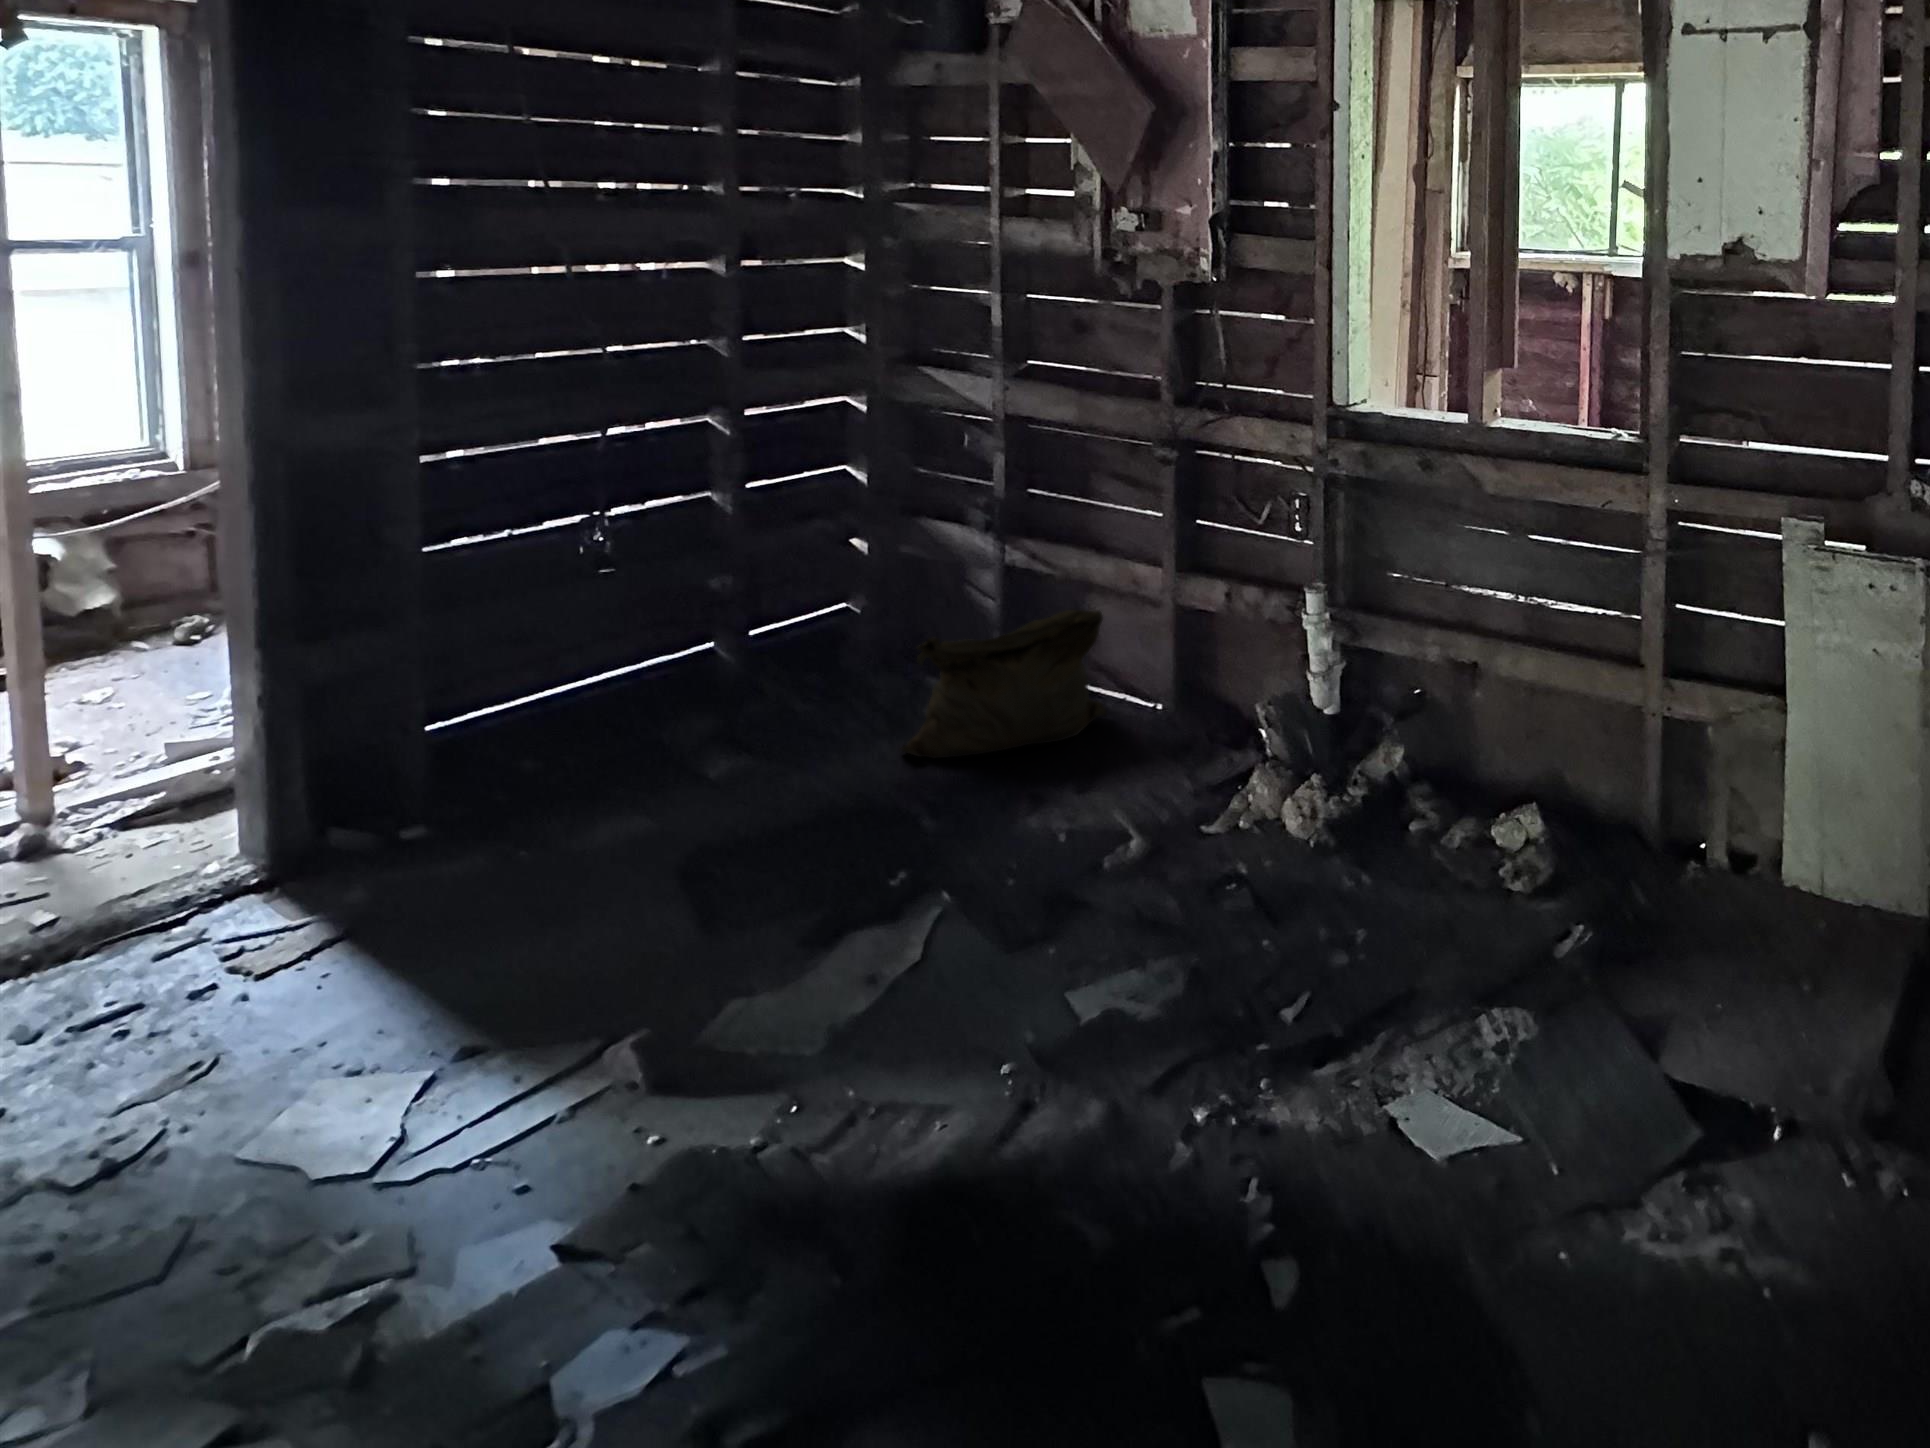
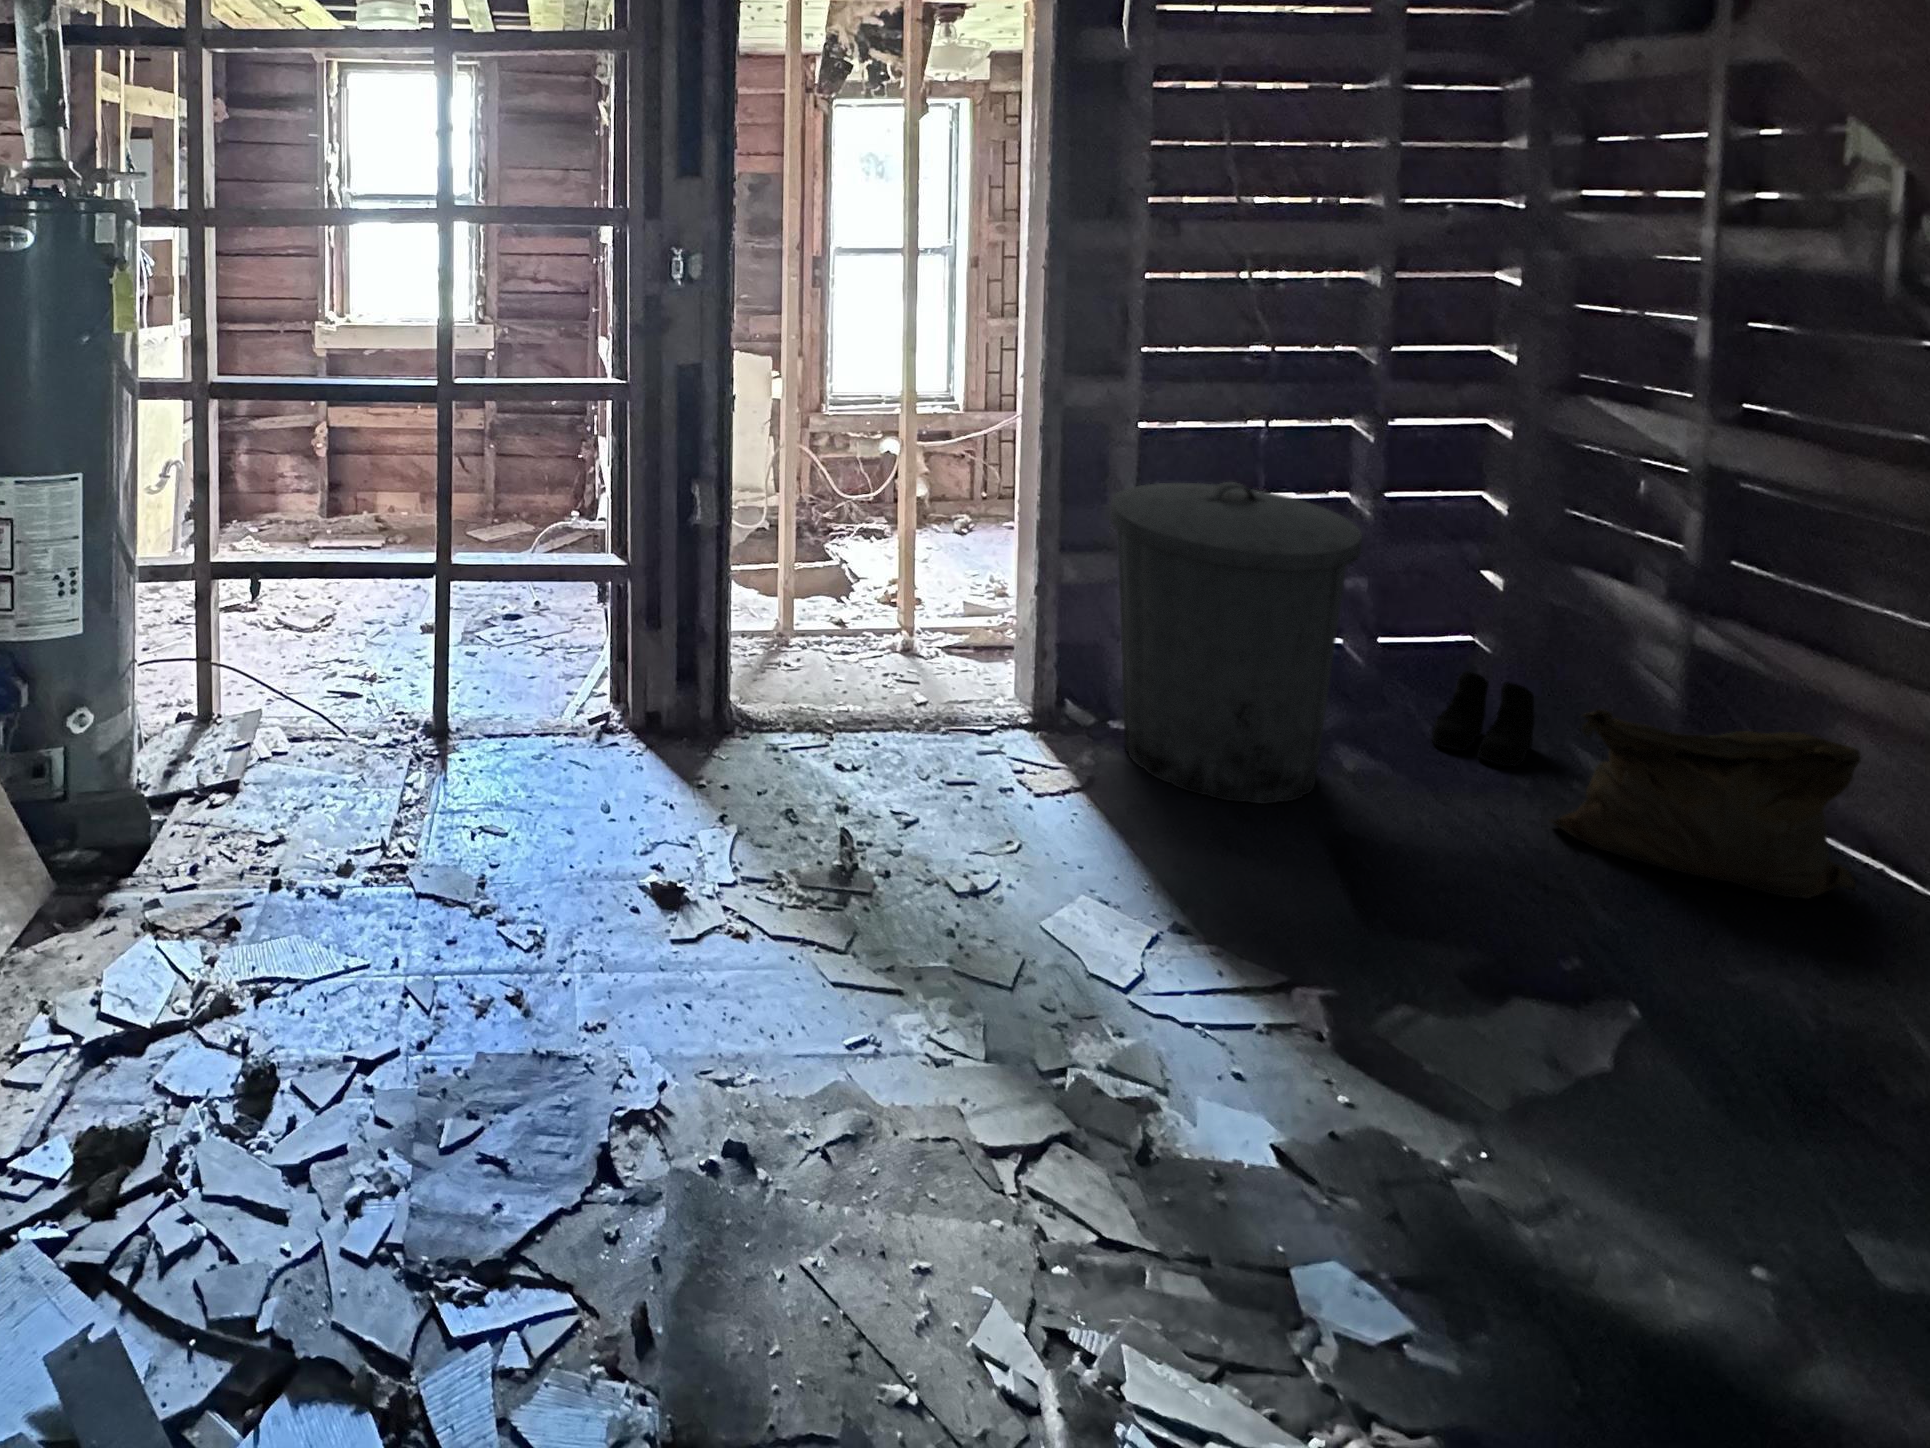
trash can: none [373,504,706,878] -> present [1110,482,1362,804]
boots: none [805,634,895,716] -> present [1432,671,1535,766]

